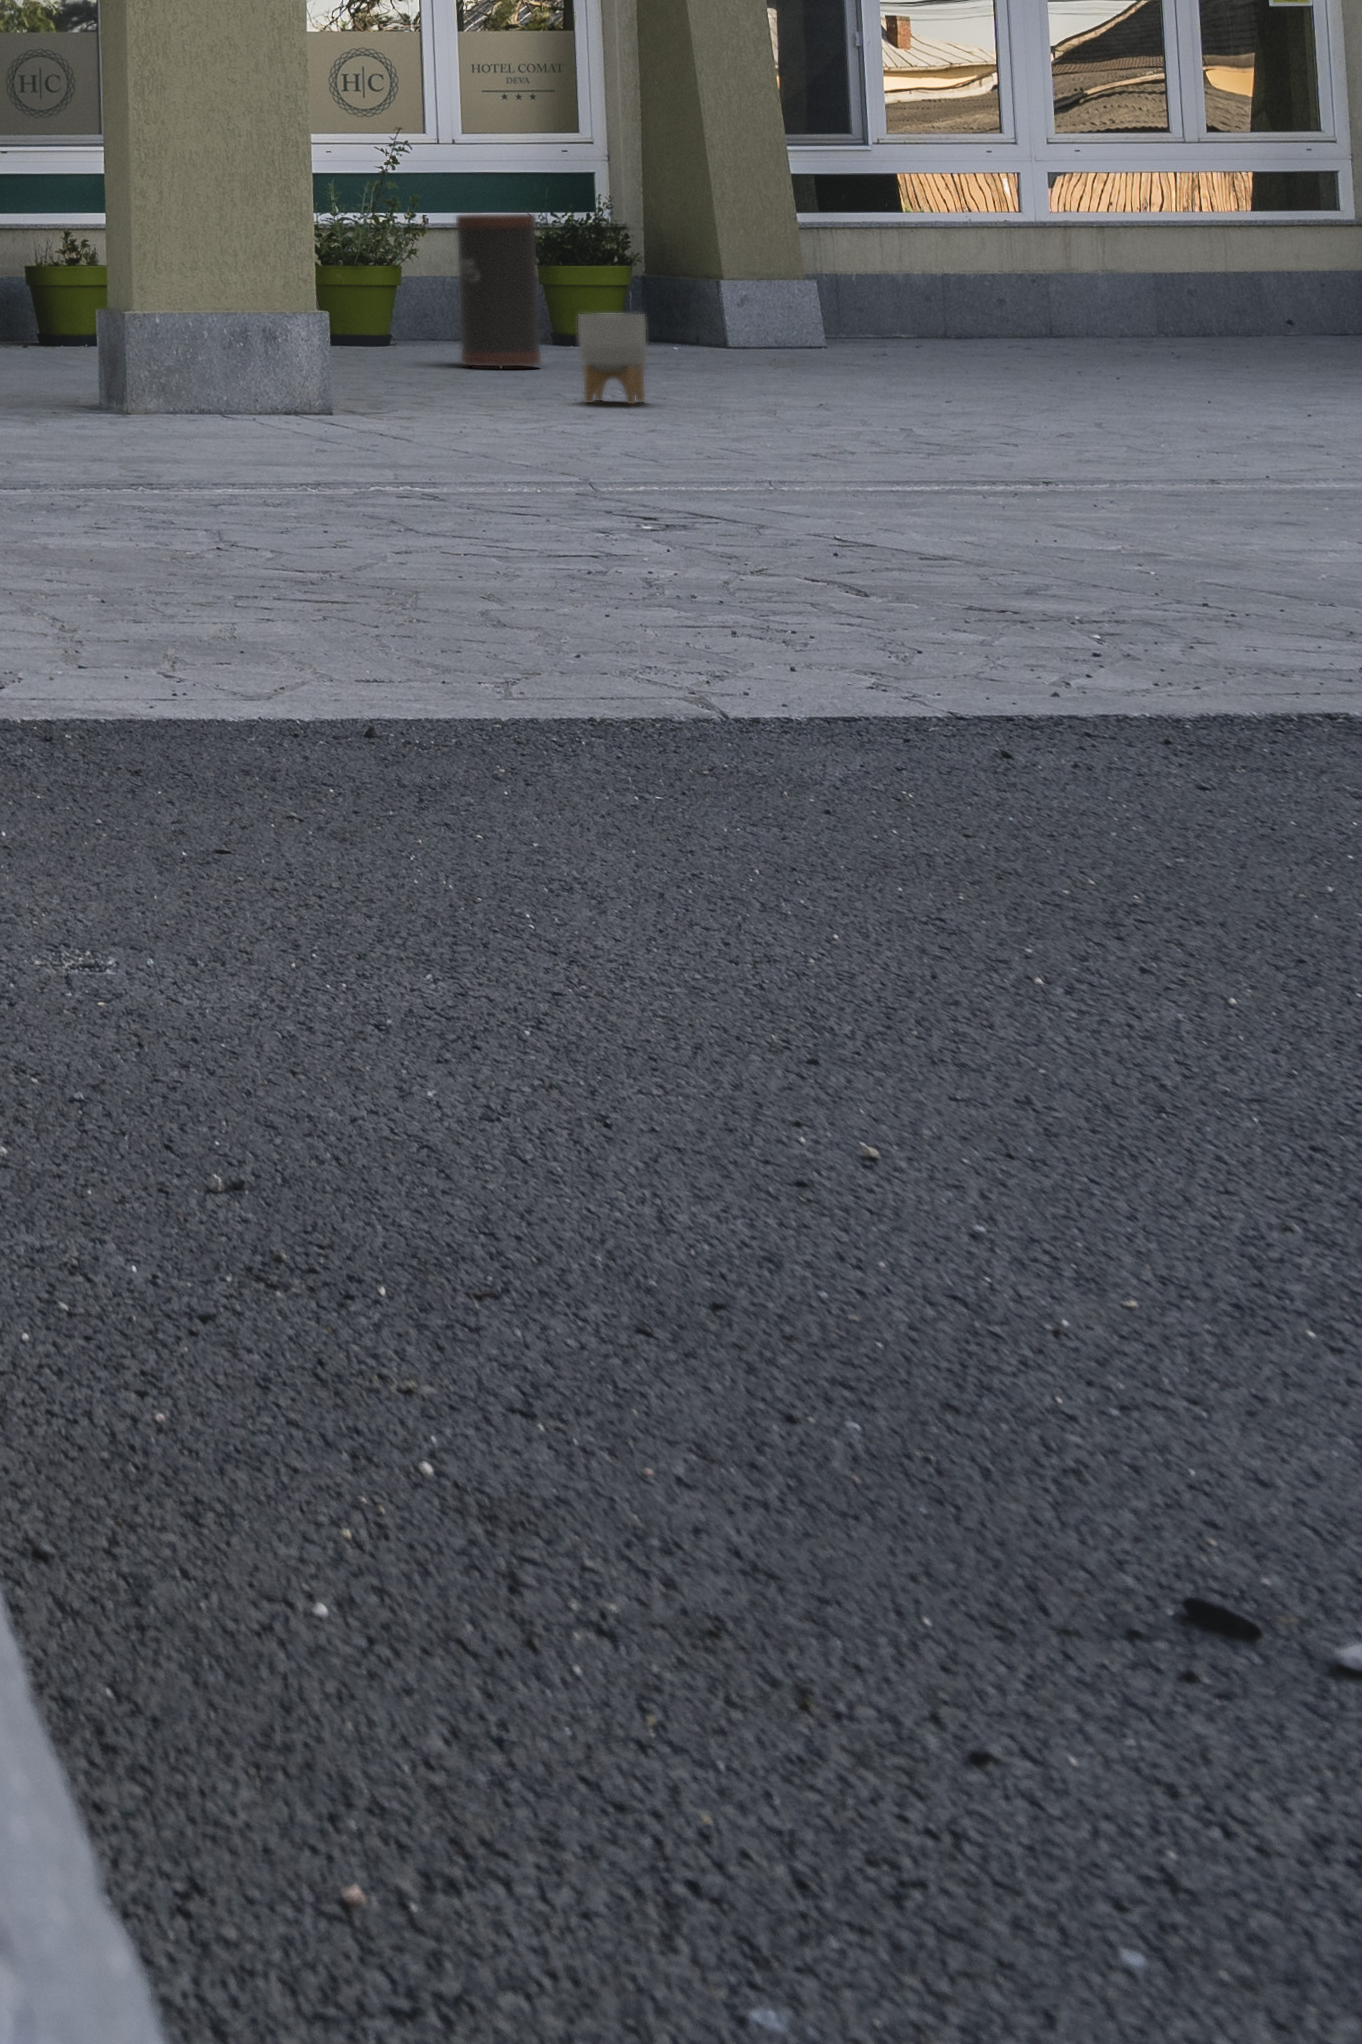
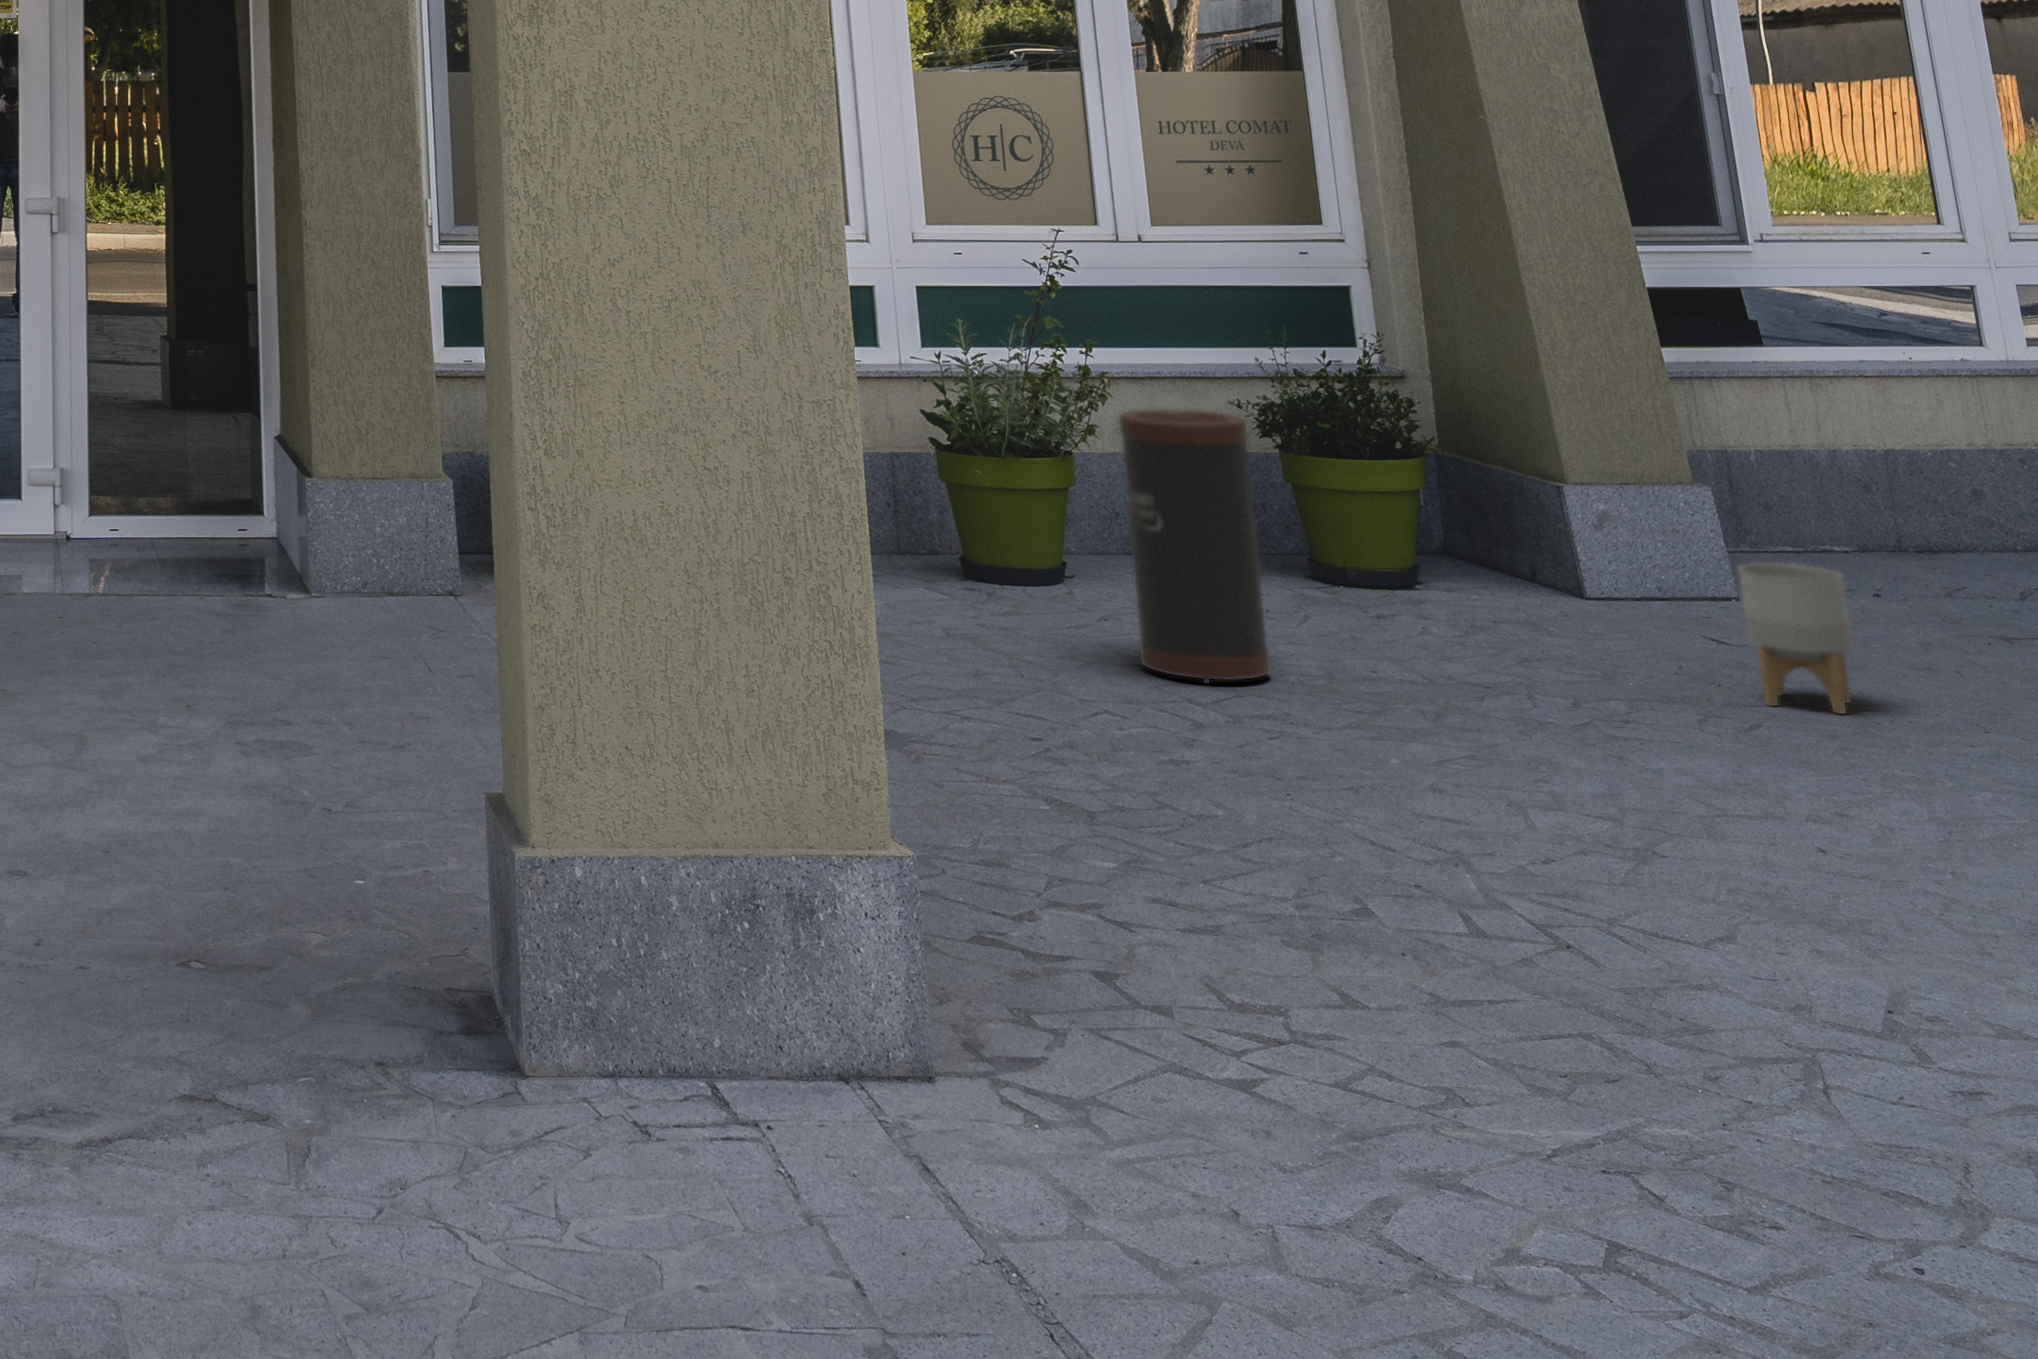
planter: present [578,314,647,404] -> present [1739,563,1852,714]

